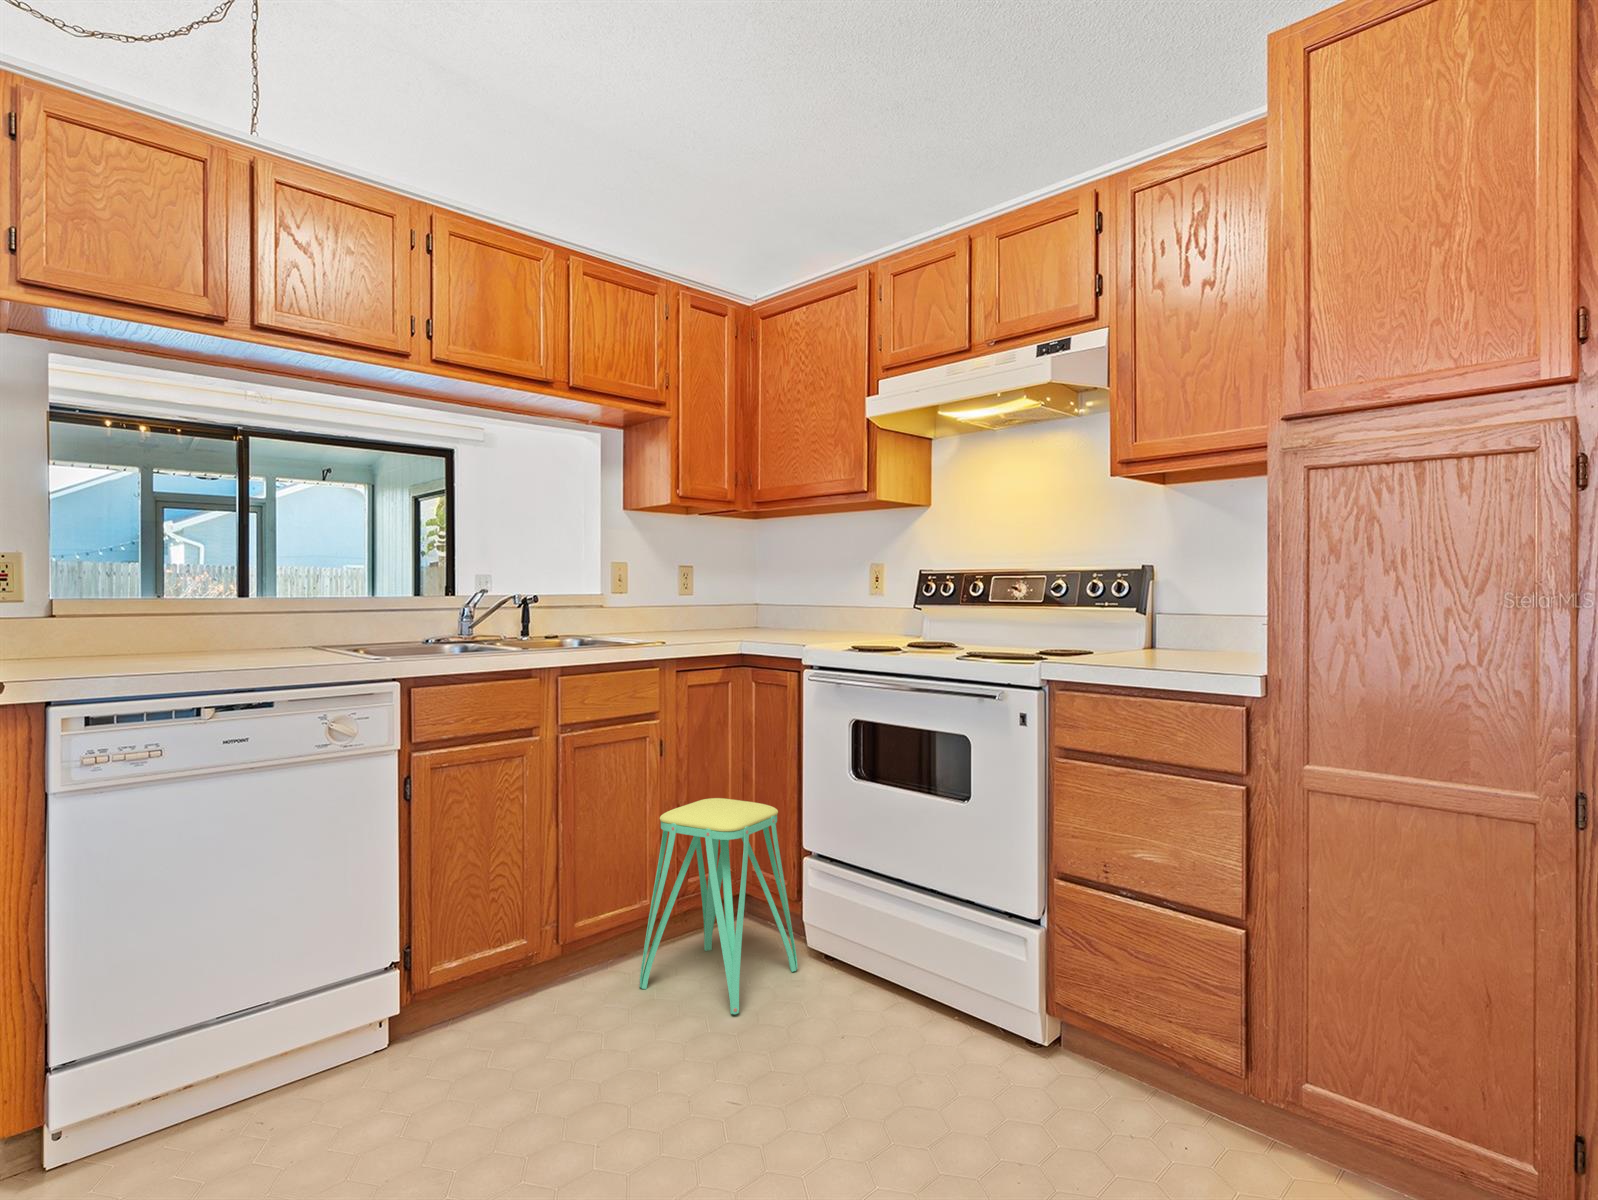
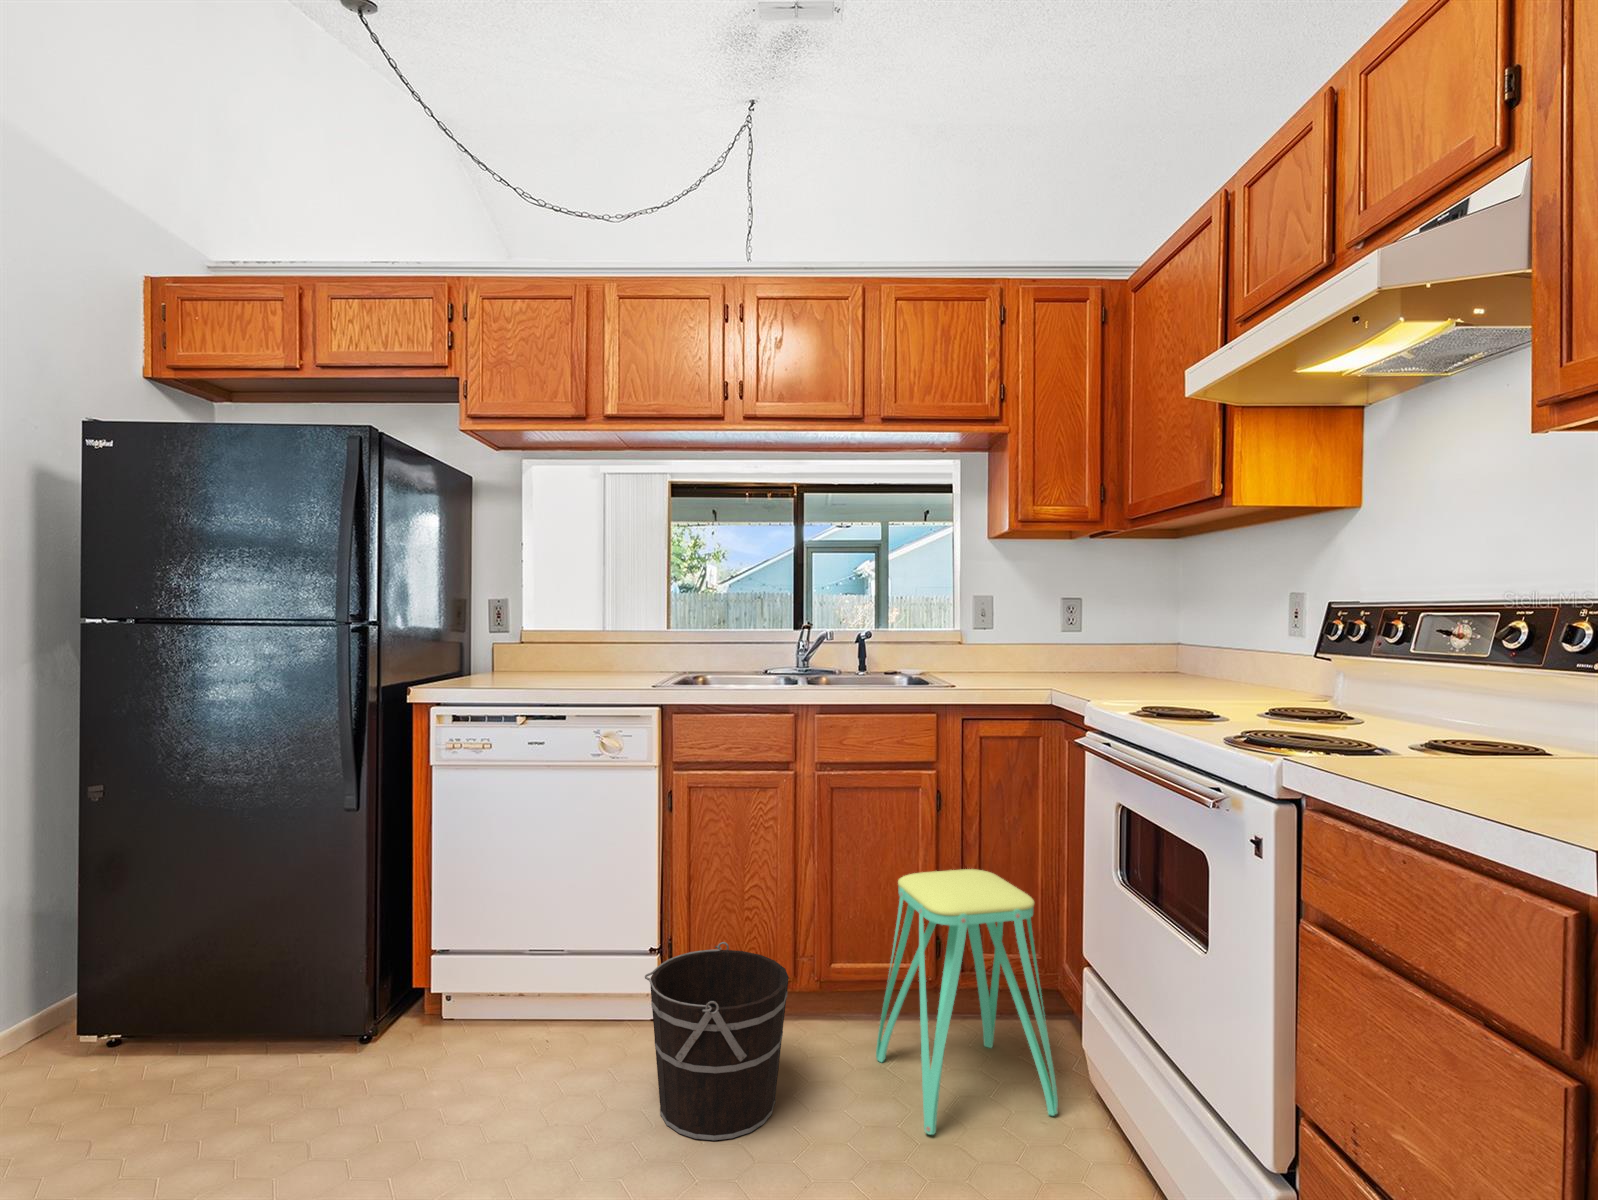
bucket: none [474,918,620,1105] -> present [645,942,789,1140]

